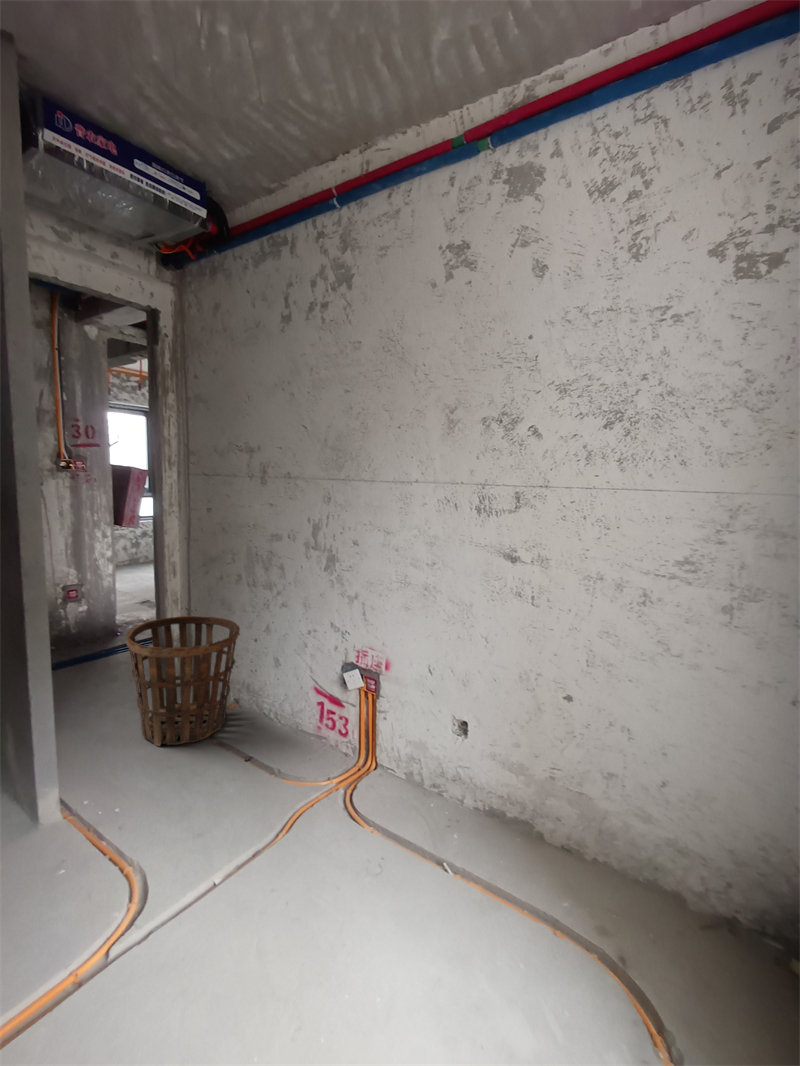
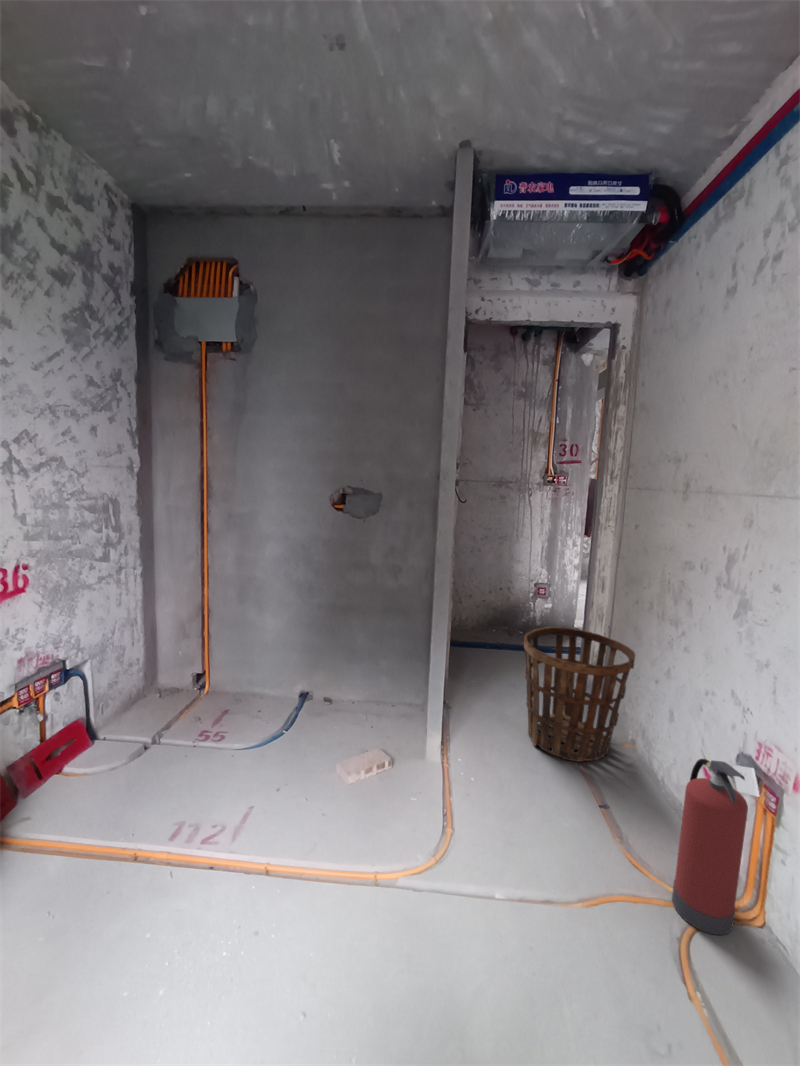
fire extinguisher: none [319,671,369,795] -> present [672,759,748,935]

